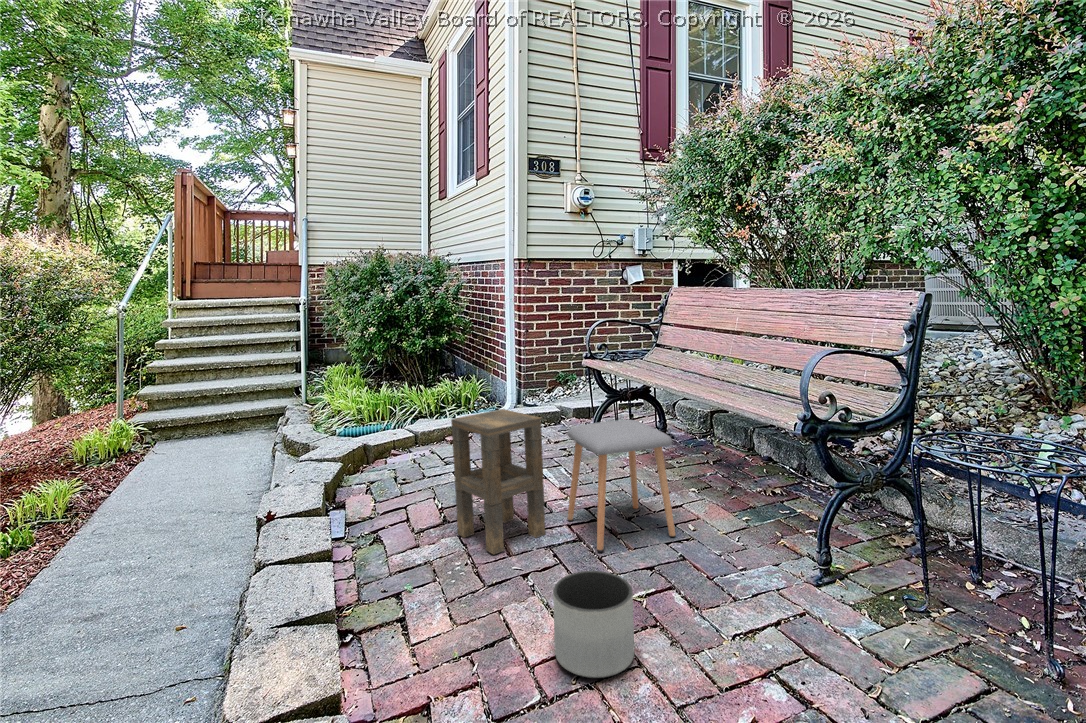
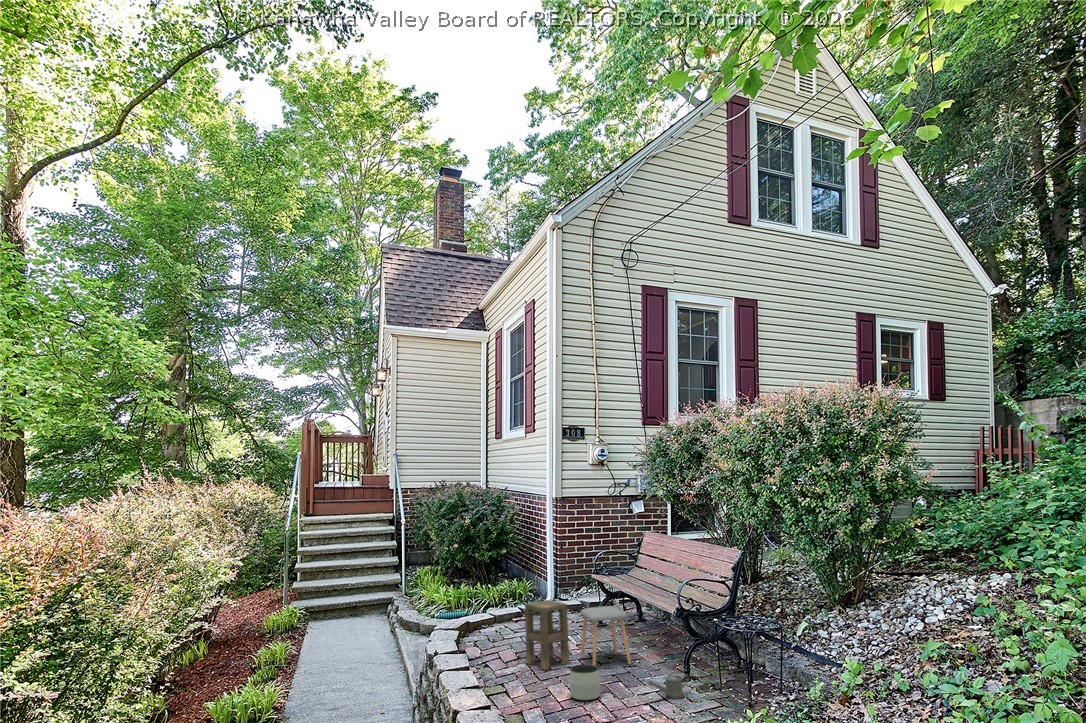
watering can: none [777,596,866,670] -> present [648,675,689,699]

